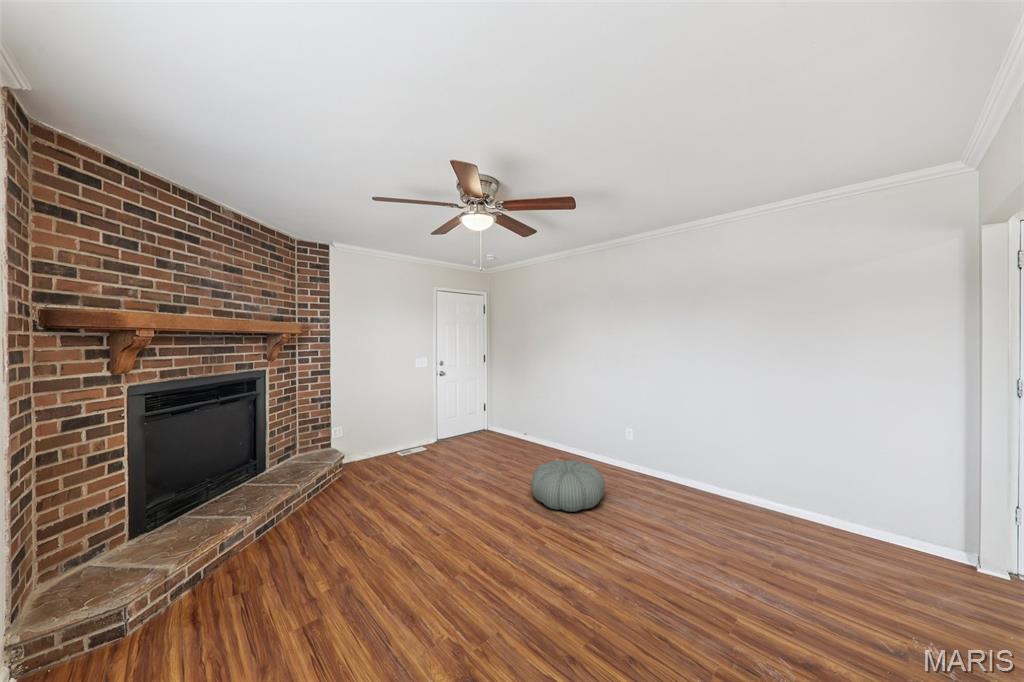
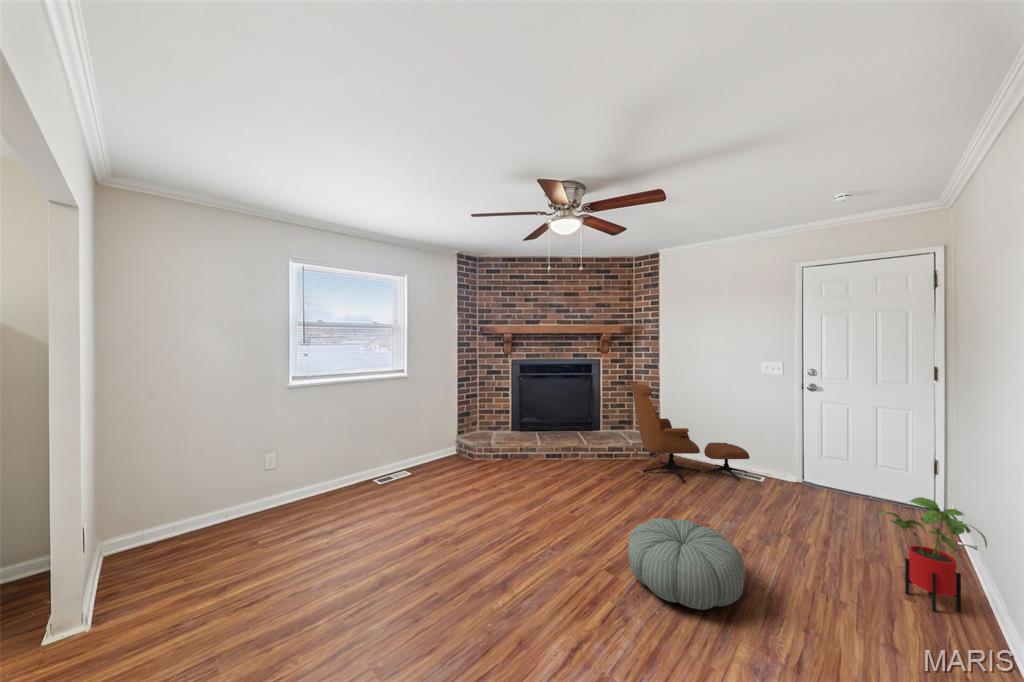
lounge chair: none [362,386,430,481] -> present [631,381,750,483]
house plant: none [557,406,587,455] -> present [878,497,987,611]

